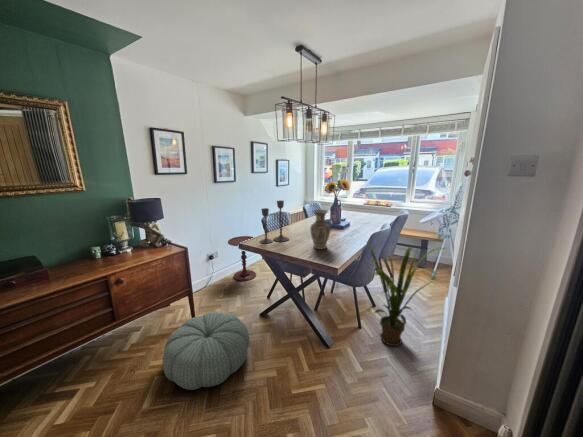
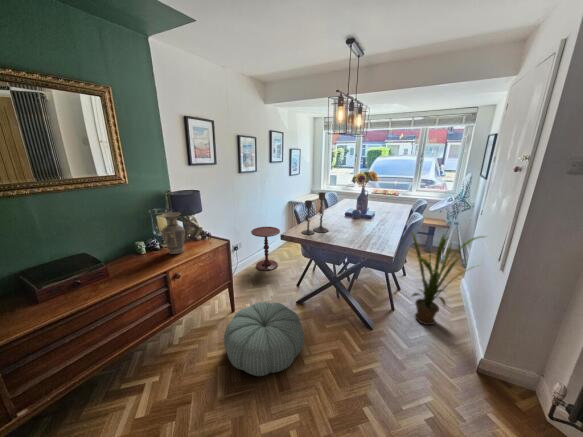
vase: present [311,210,330,249] -> present [162,212,185,254]

